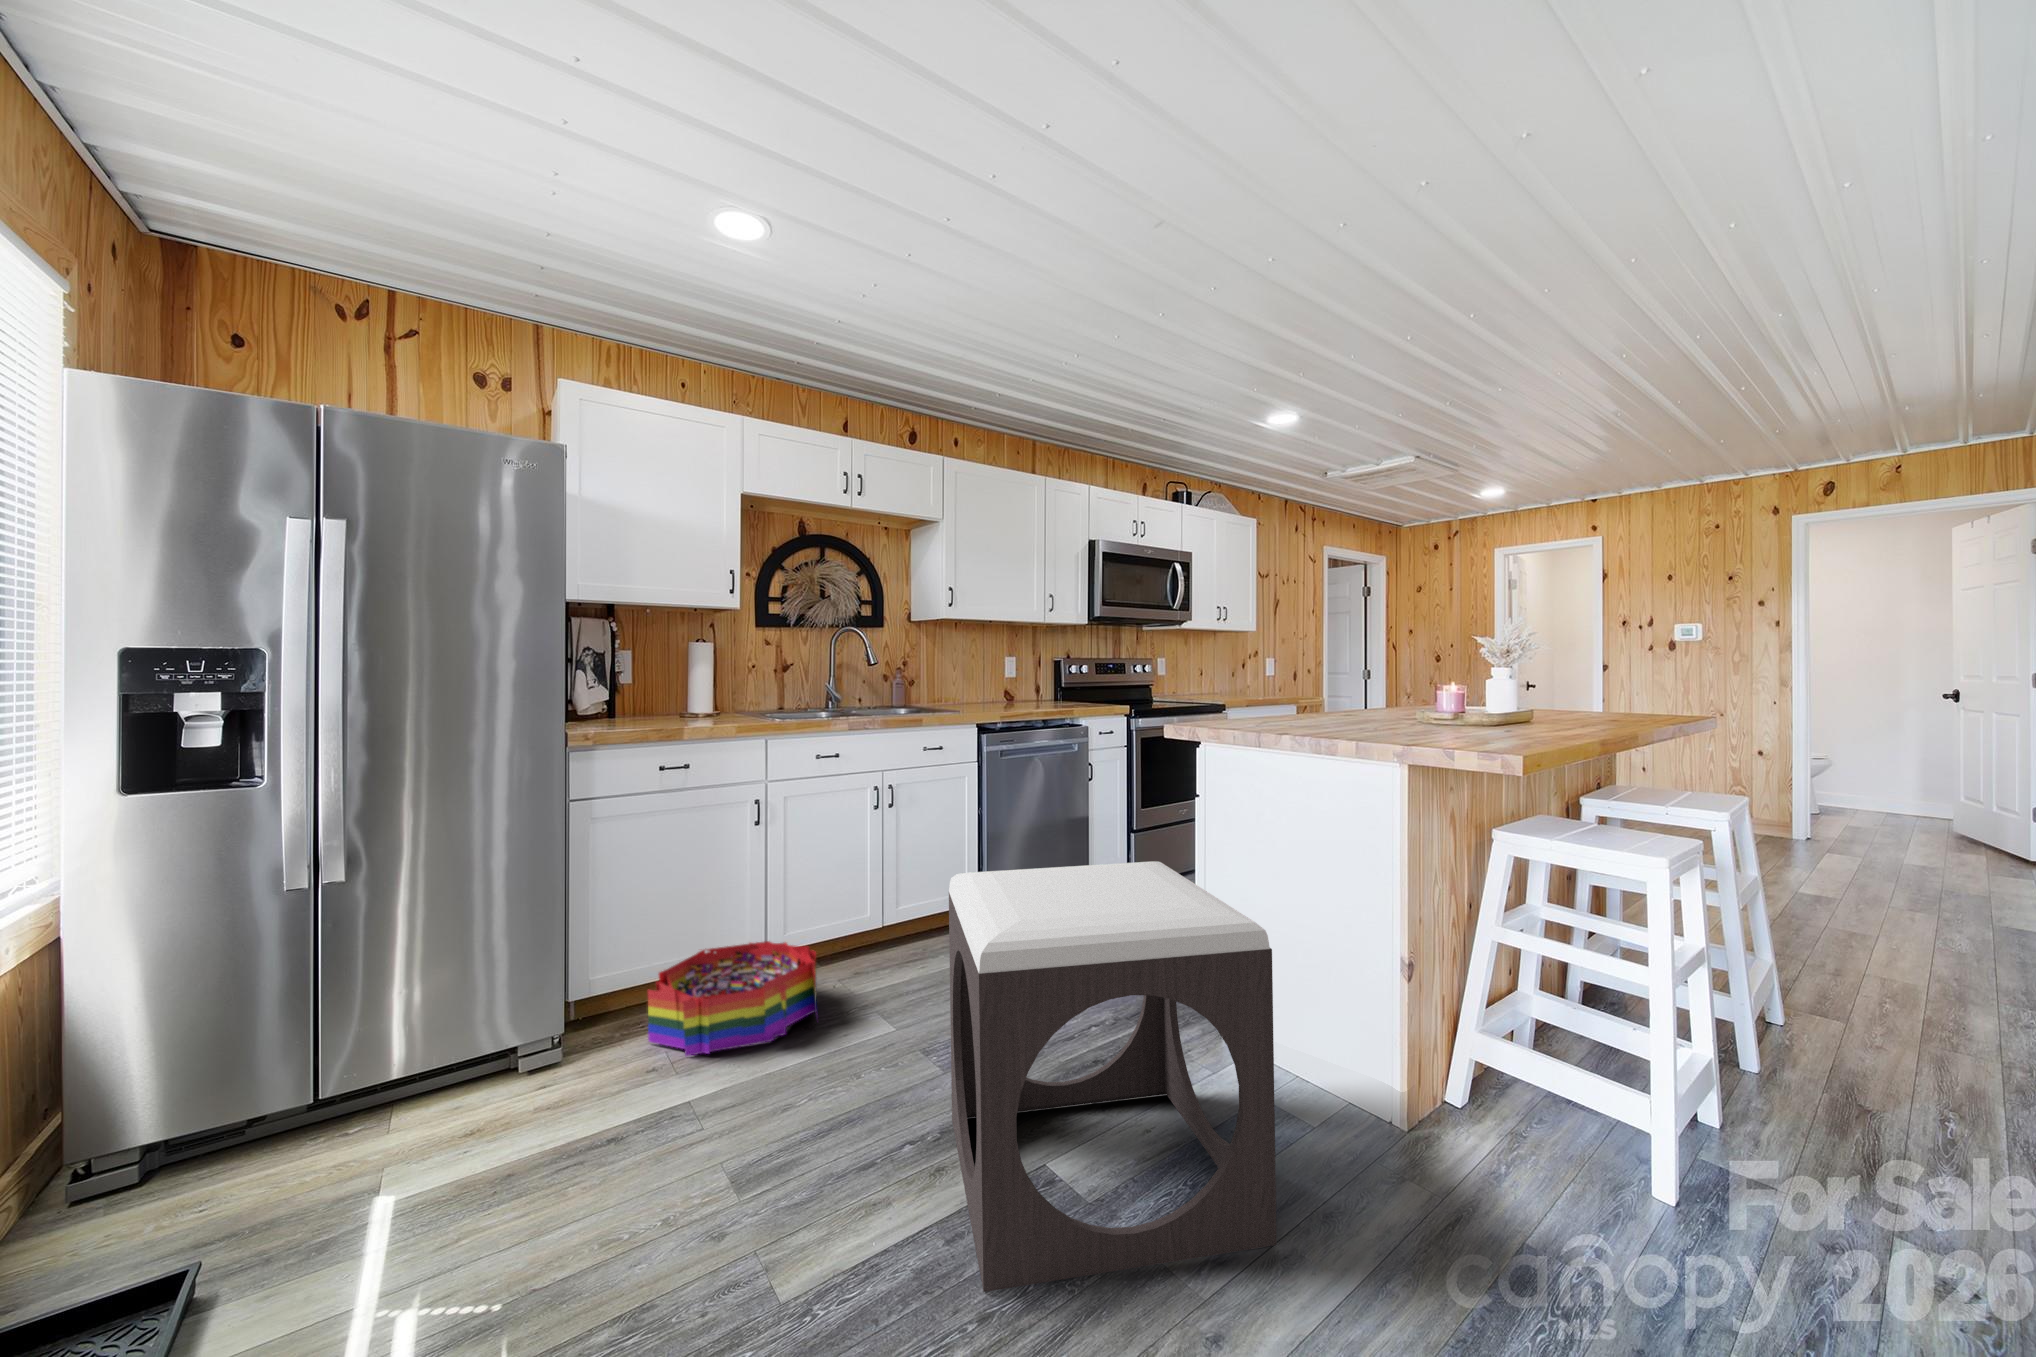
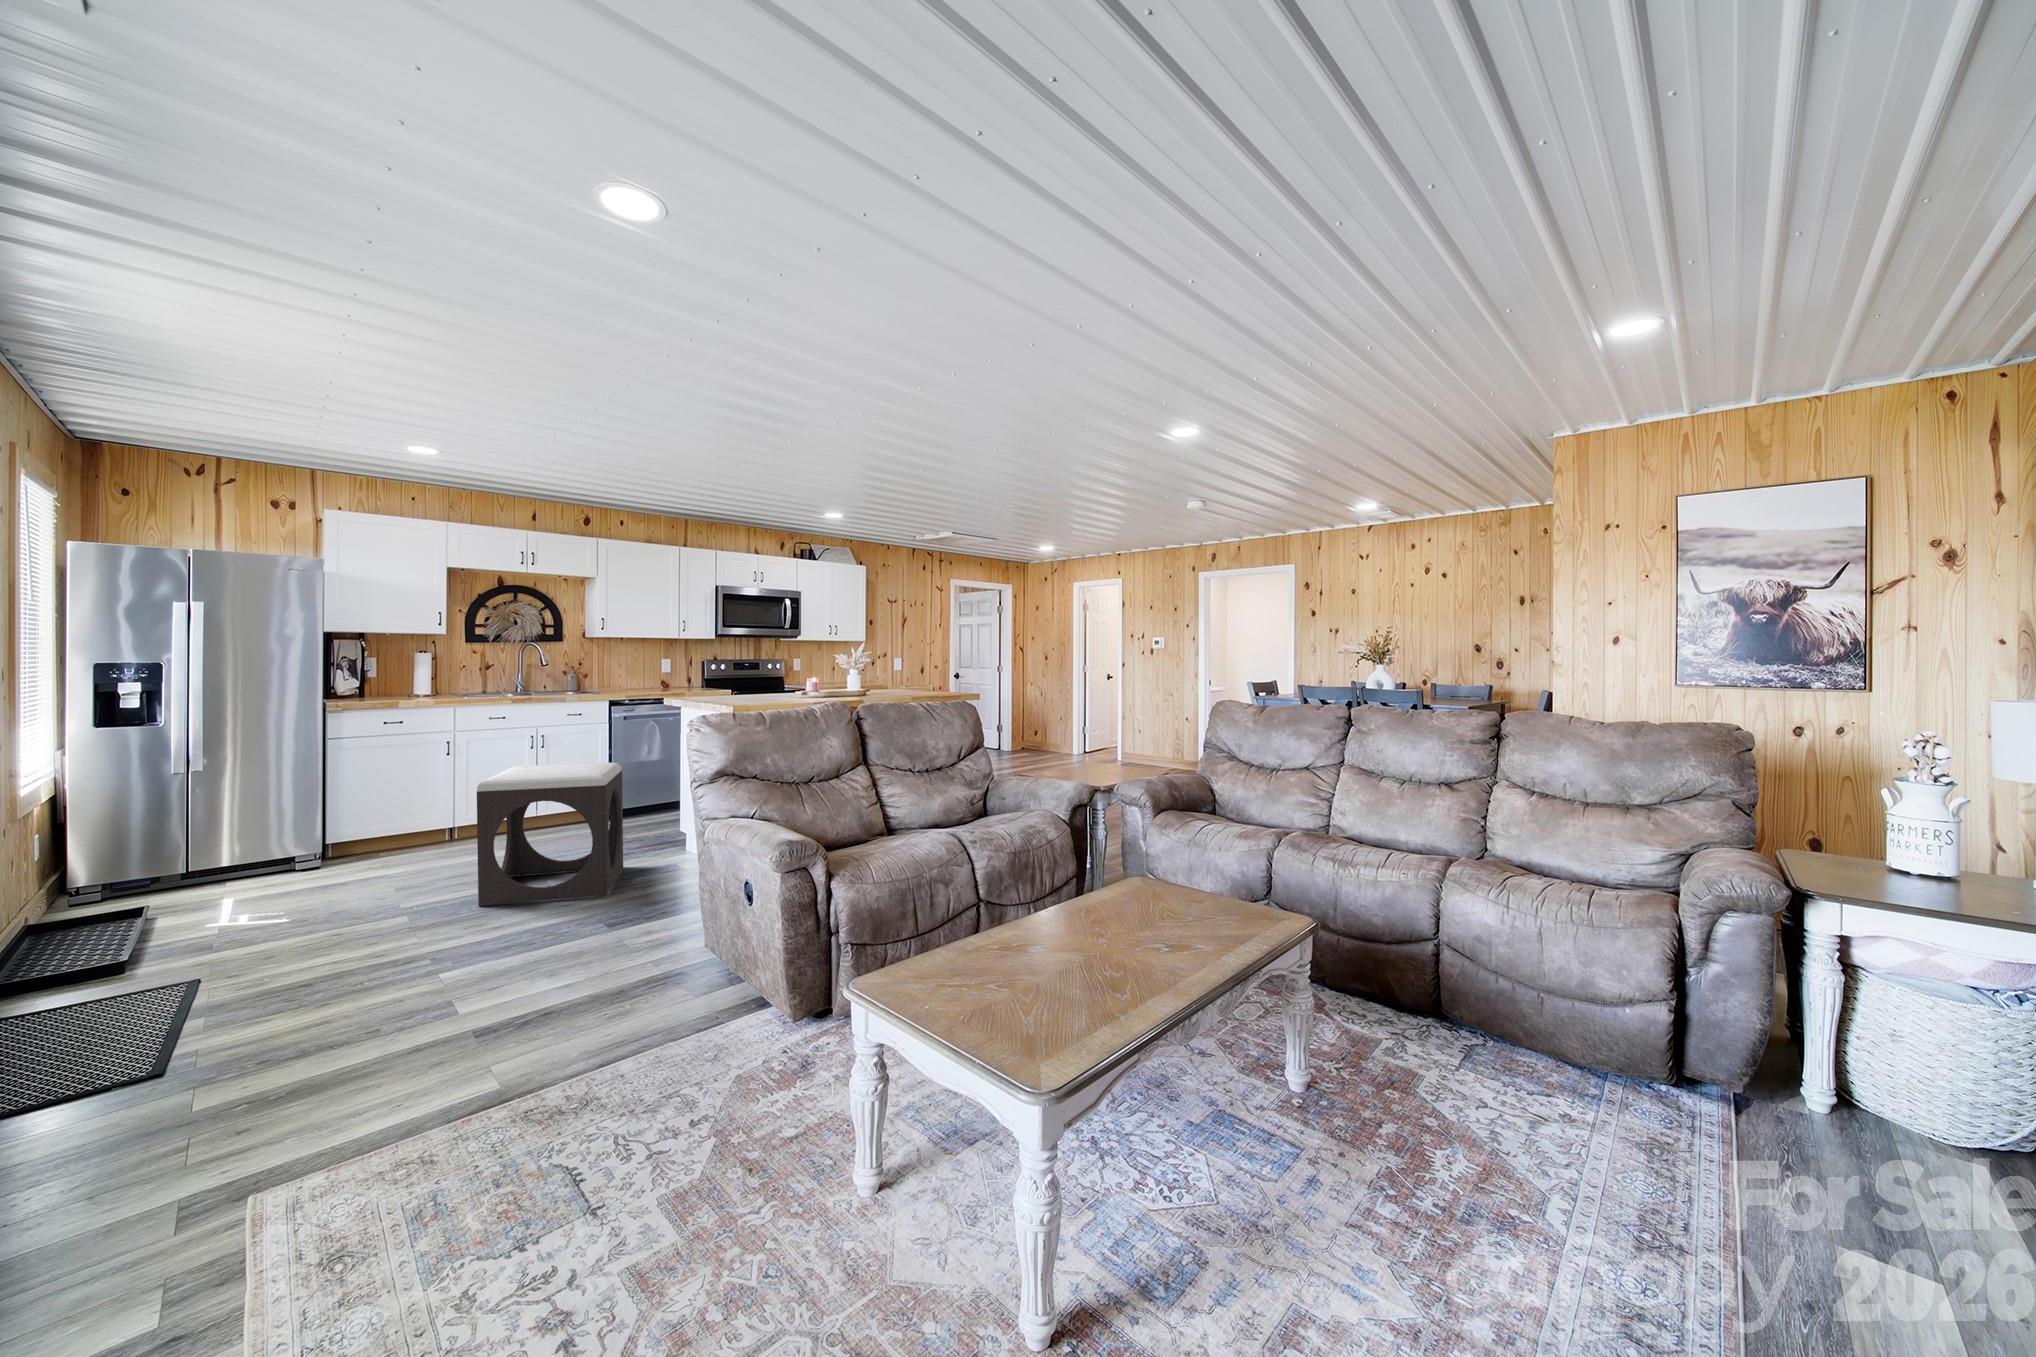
storage bin: present [648,941,818,1056] -> none [372,818,478,865]

